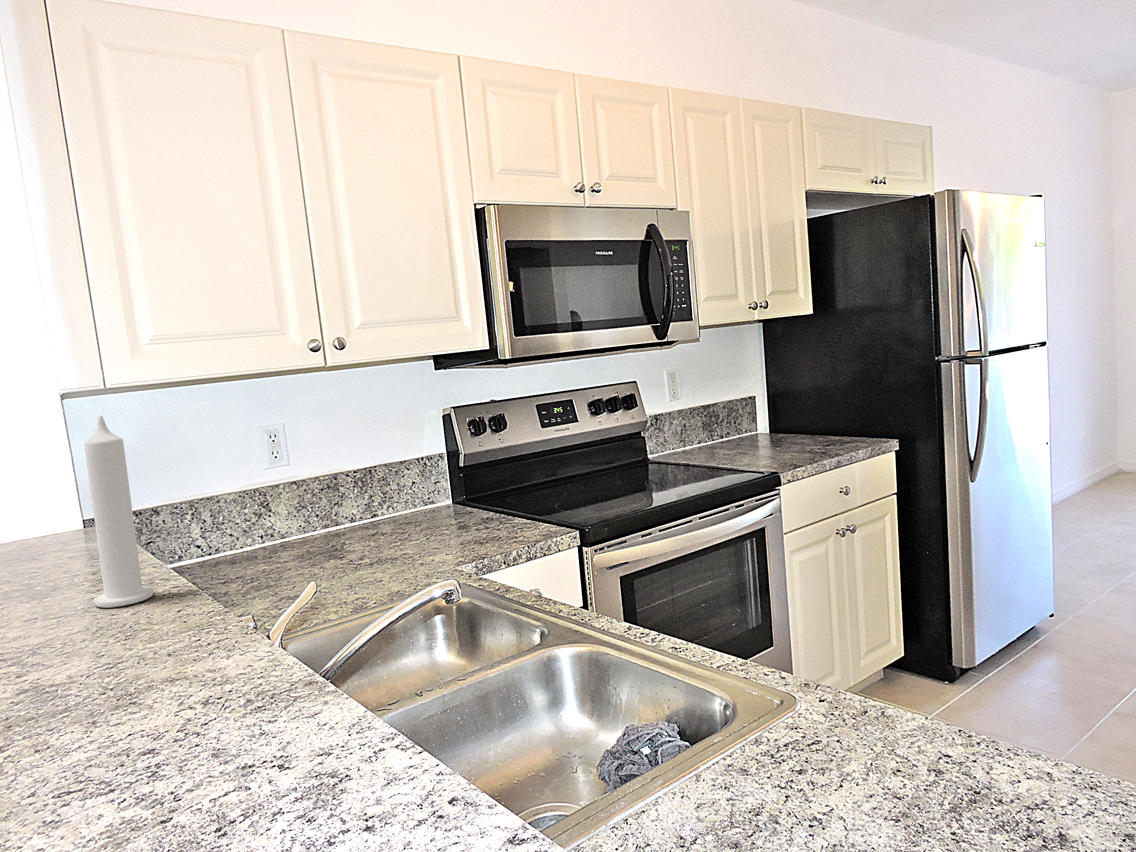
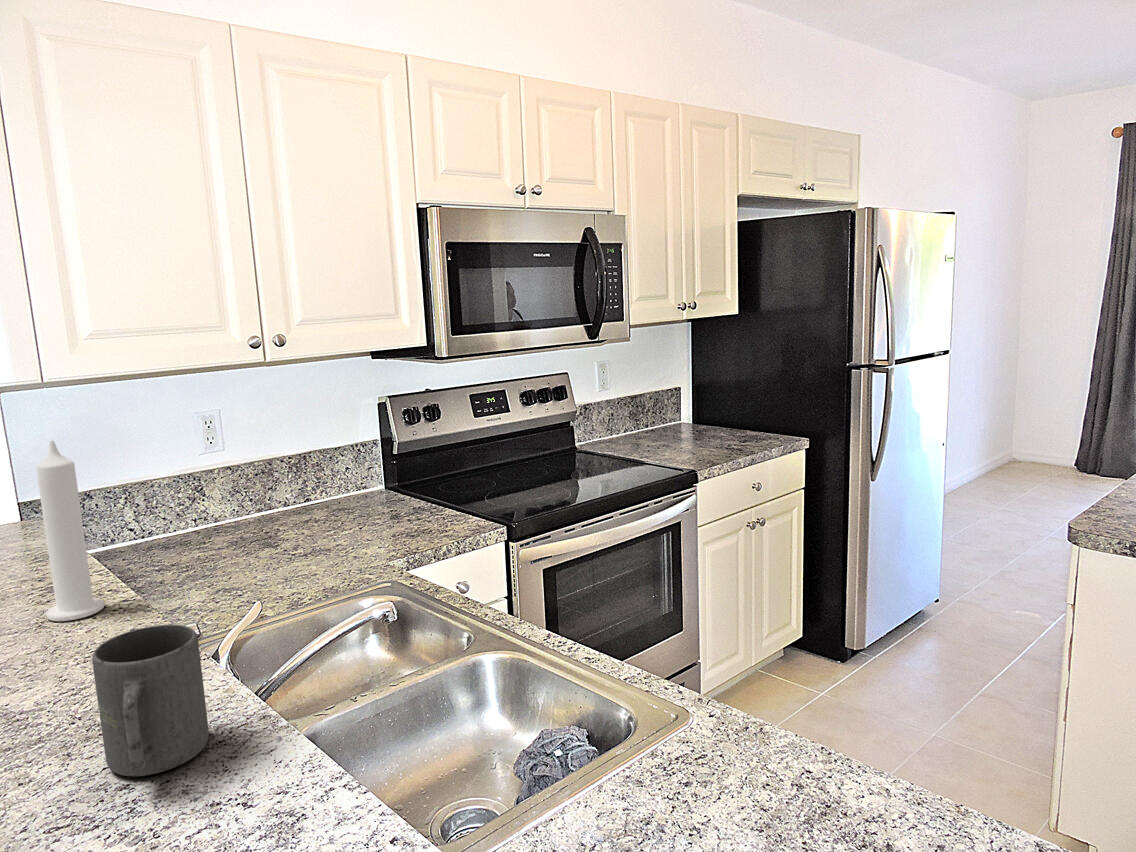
mug: none [117,578,246,741] -> present [92,625,209,776]

